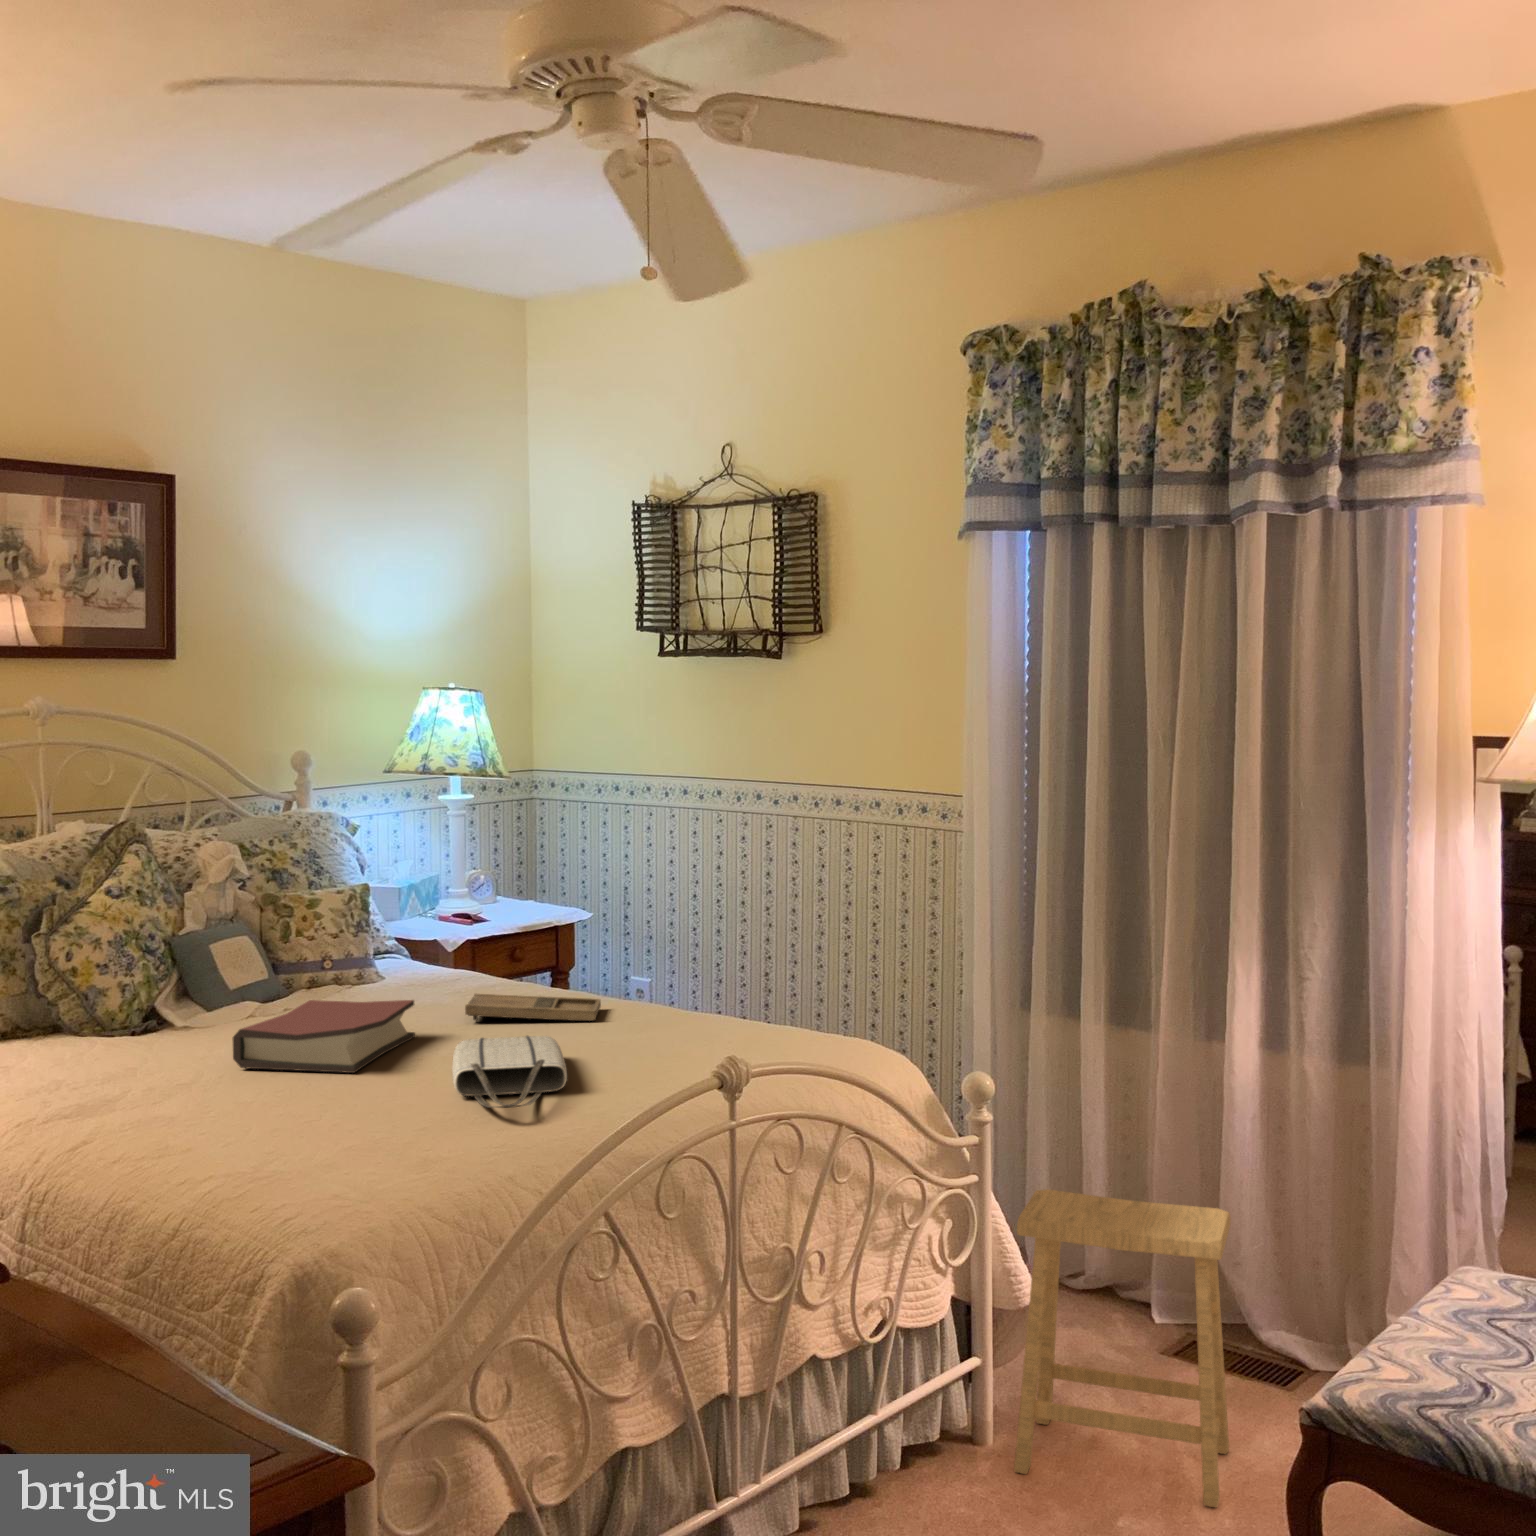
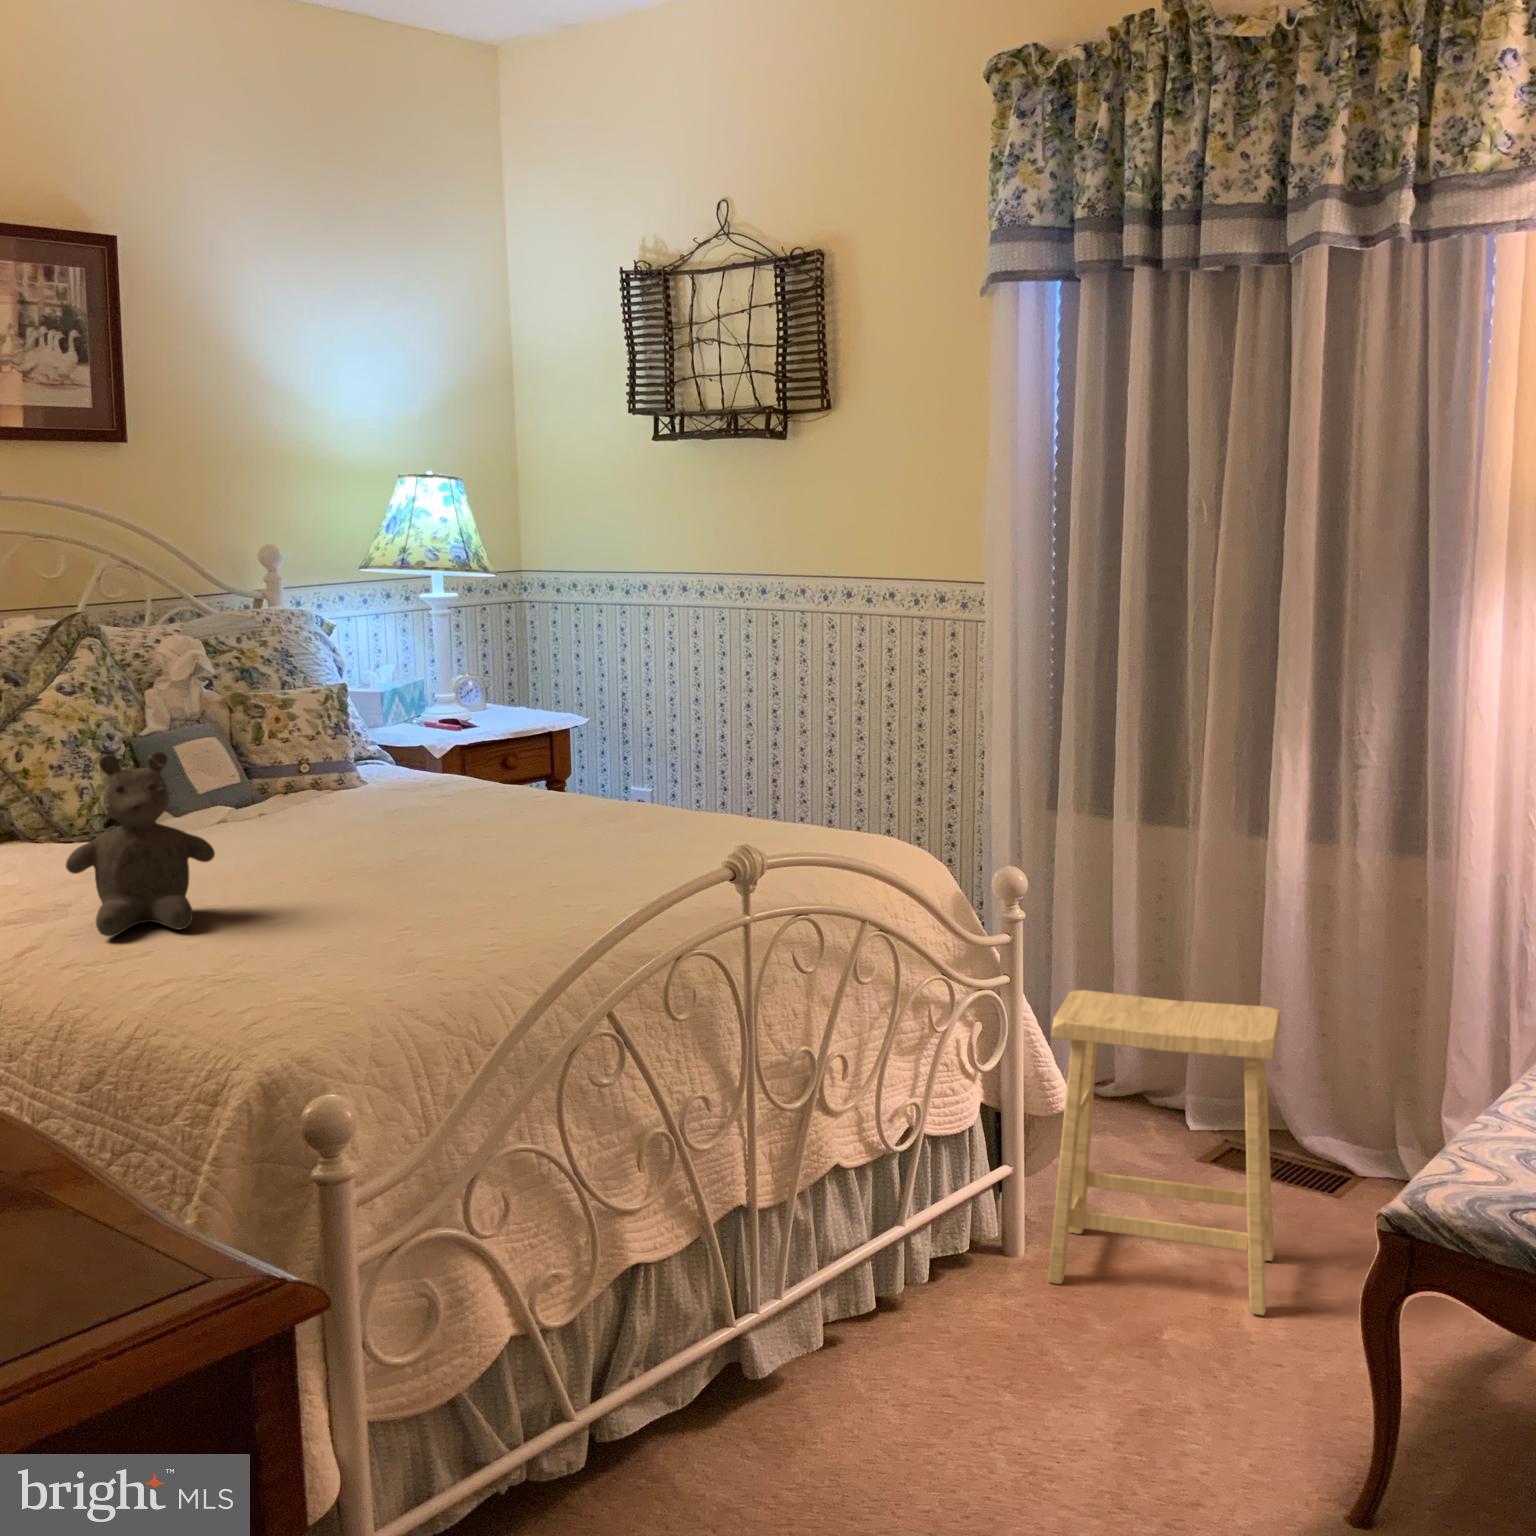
teddy bear: none [114,960,250,1131] -> present [66,752,215,937]
tray: present [465,993,601,1021] -> none [452,794,599,822]
hardback book: present [233,1000,415,1073] -> none [198,799,398,875]
tote bag: present [452,1036,567,1108] -> none [439,834,563,906]

